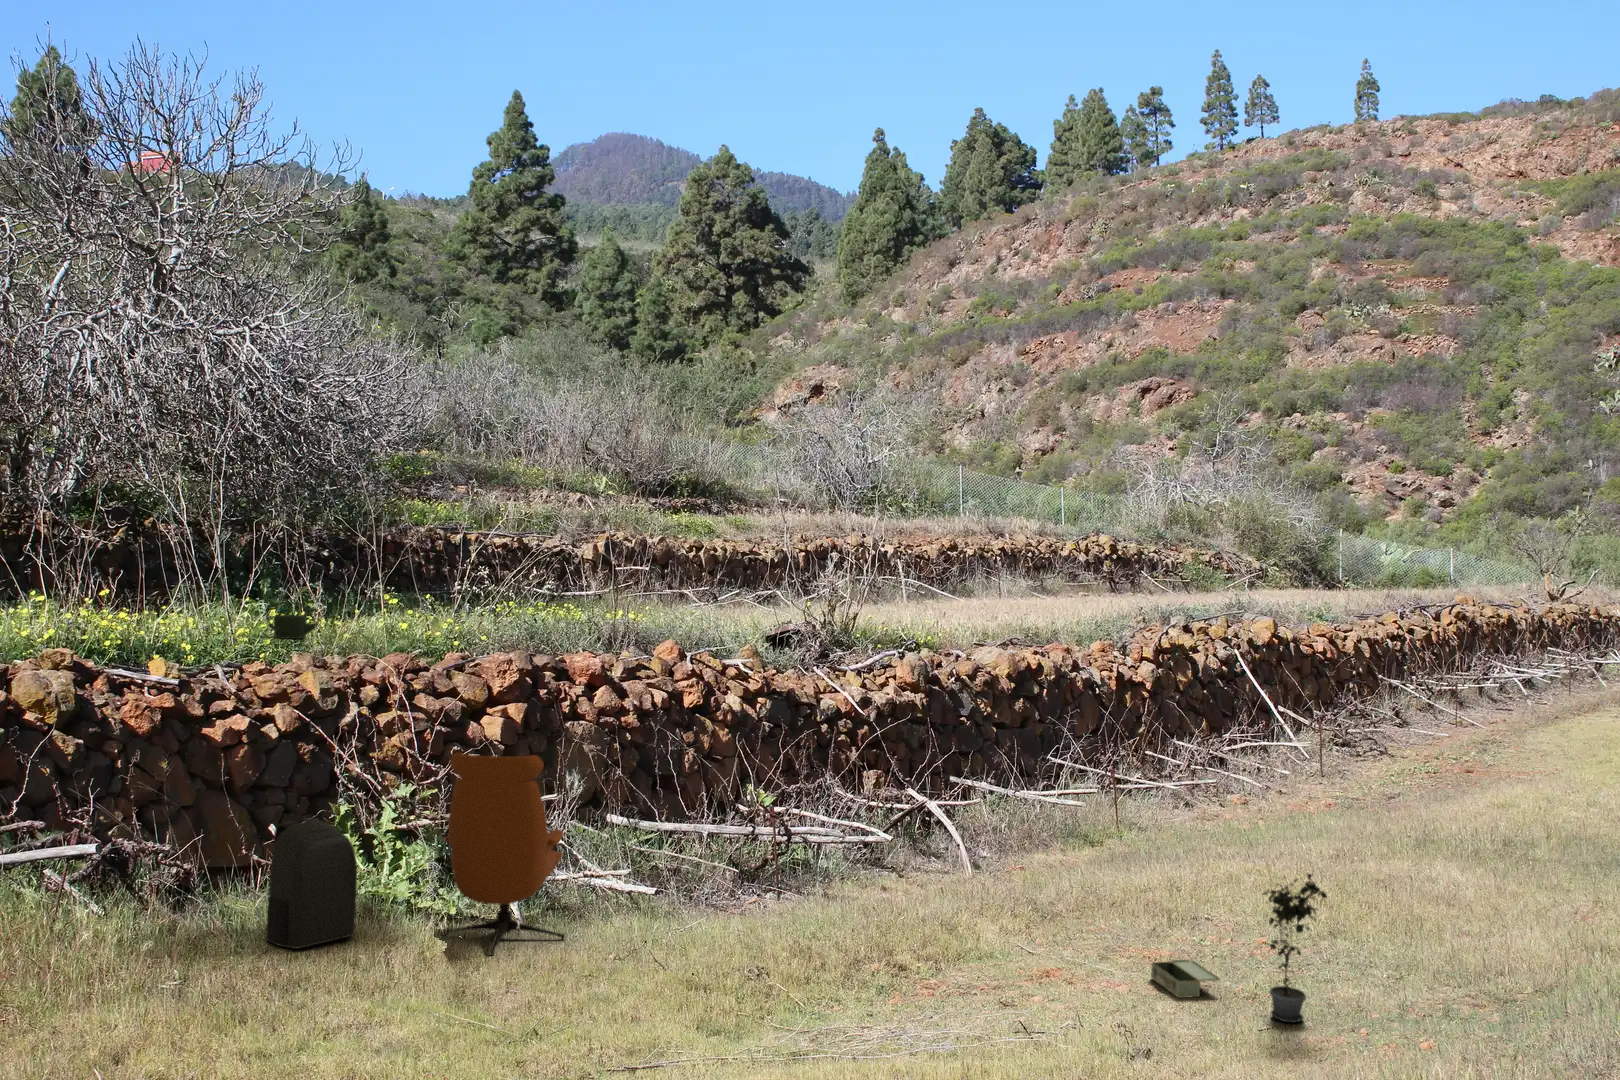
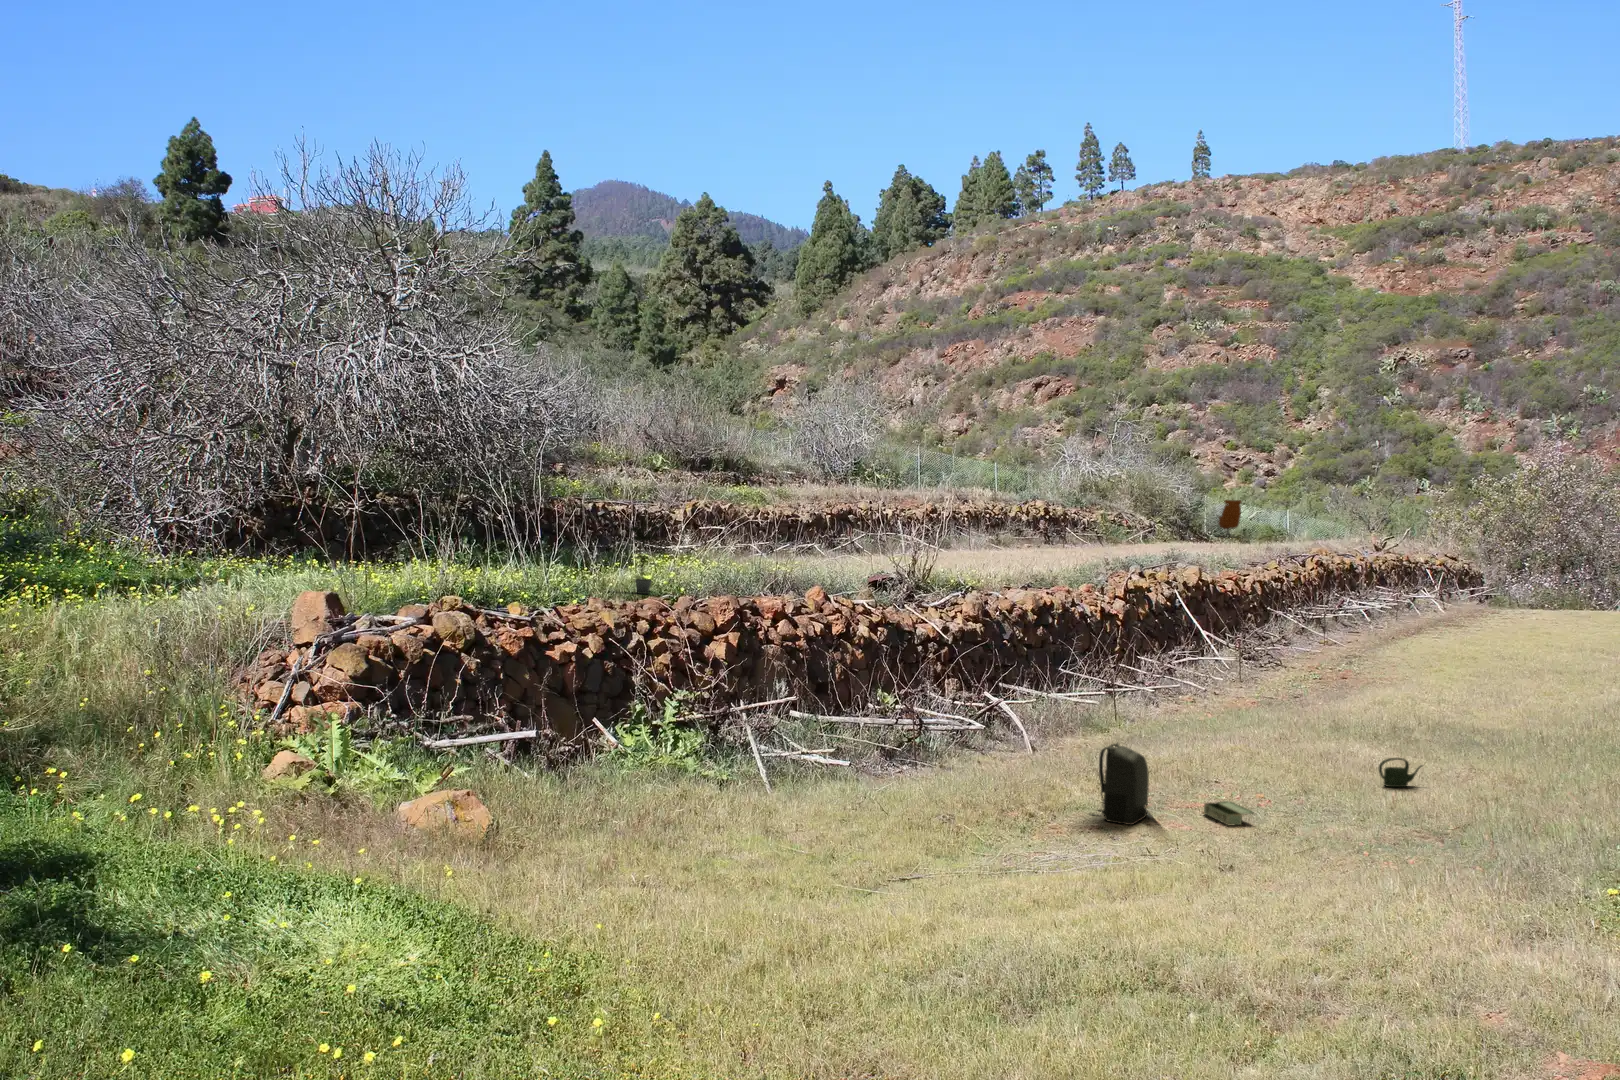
watering can: present [265,602,328,639] -> present [1378,758,1422,787]
lounge chair: present [442,753,565,956] -> present [1218,500,1241,536]
backpack: present [265,817,357,949] -> present [1099,743,1149,825]
potted plant: present [1264,873,1327,1023] -> present [629,522,660,594]

